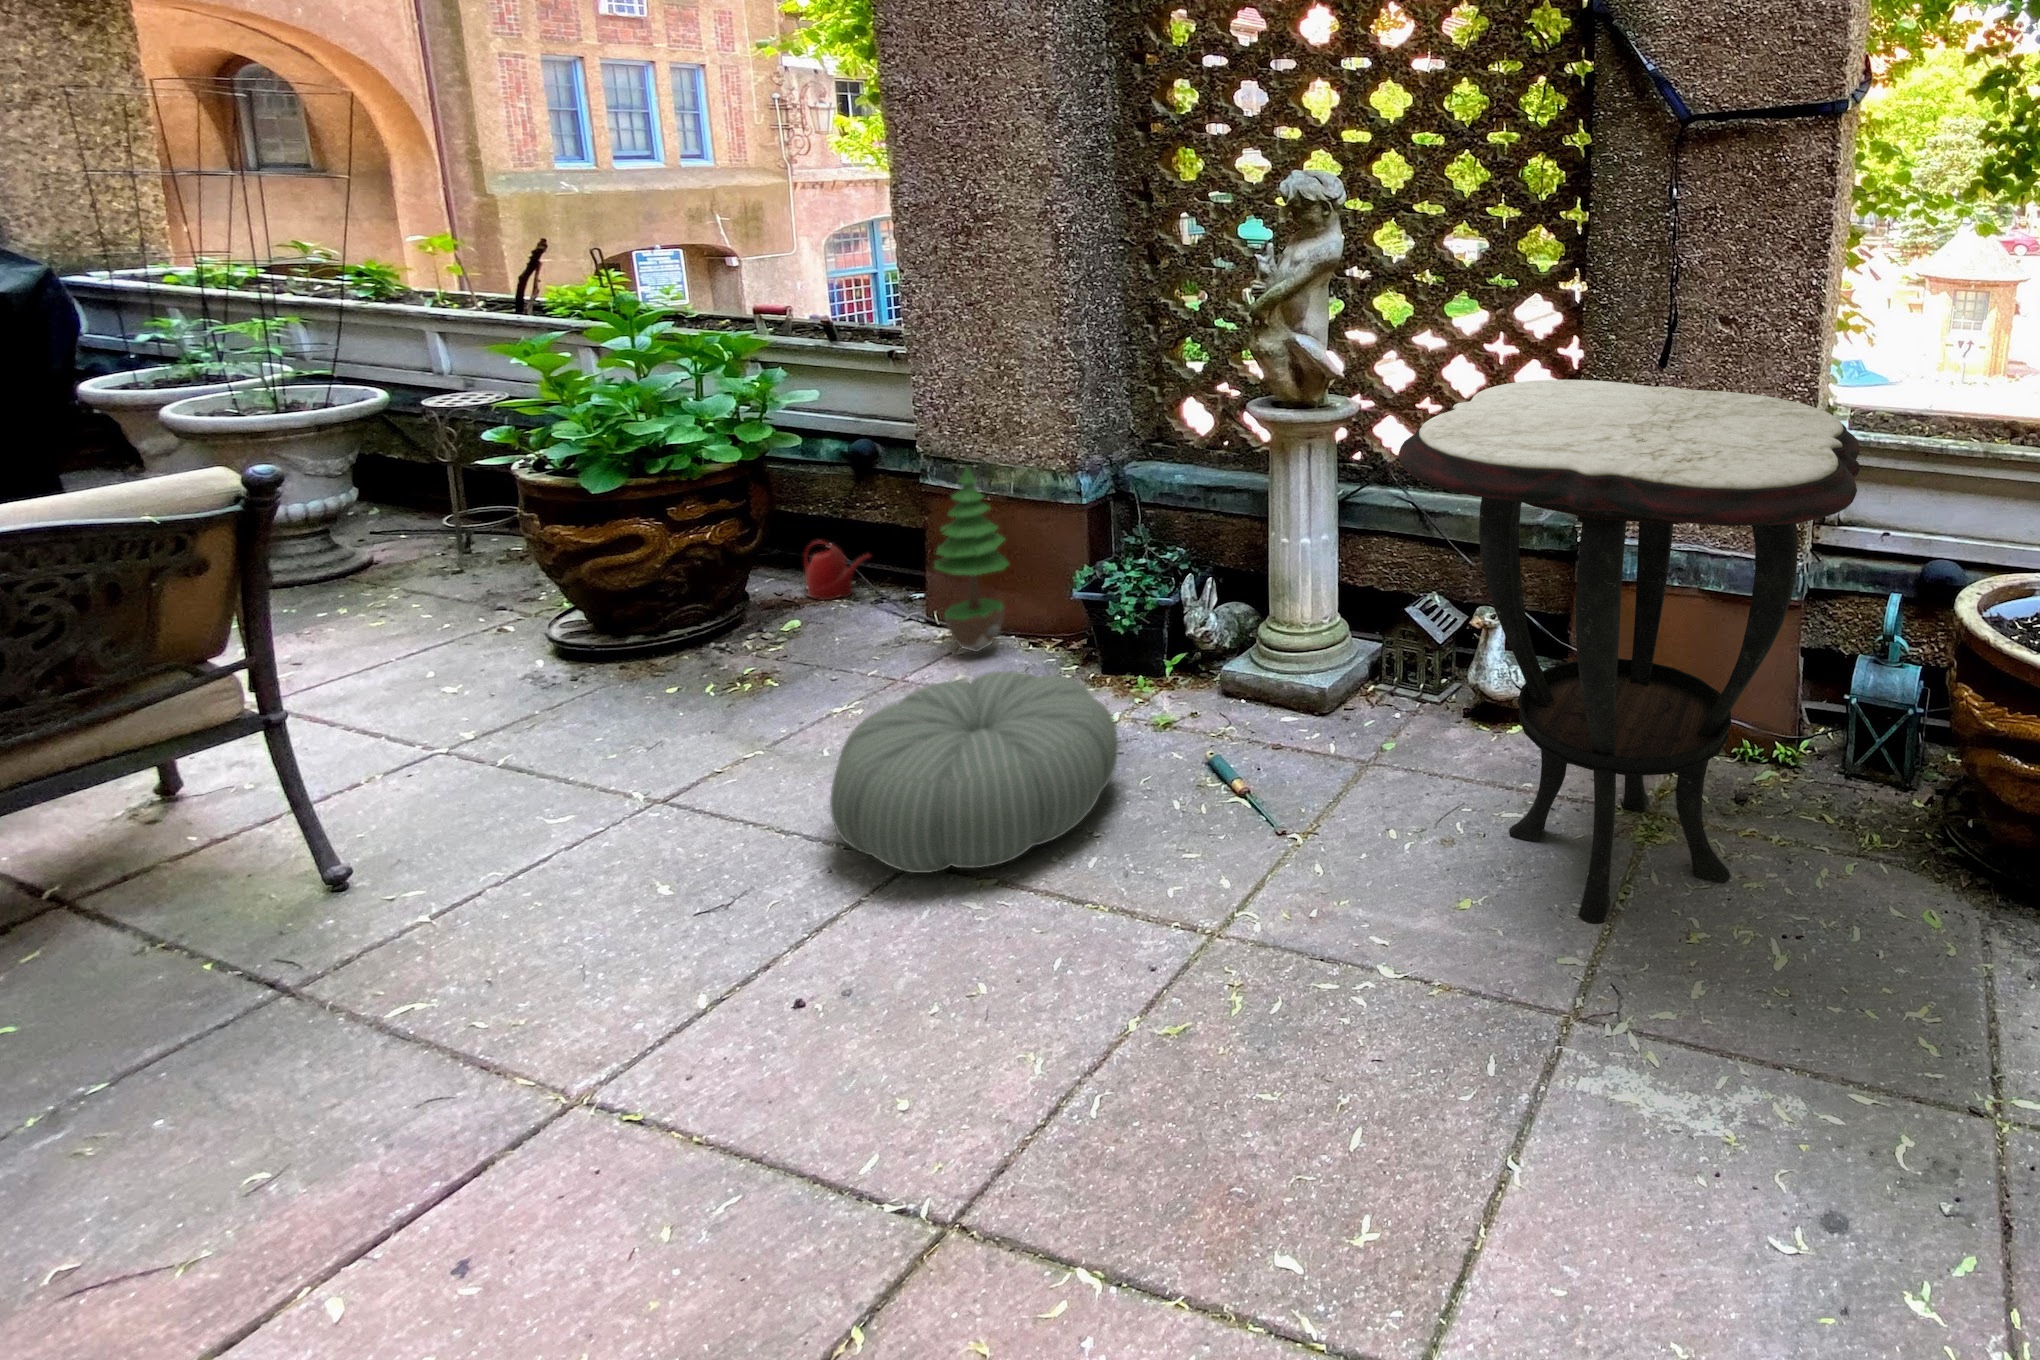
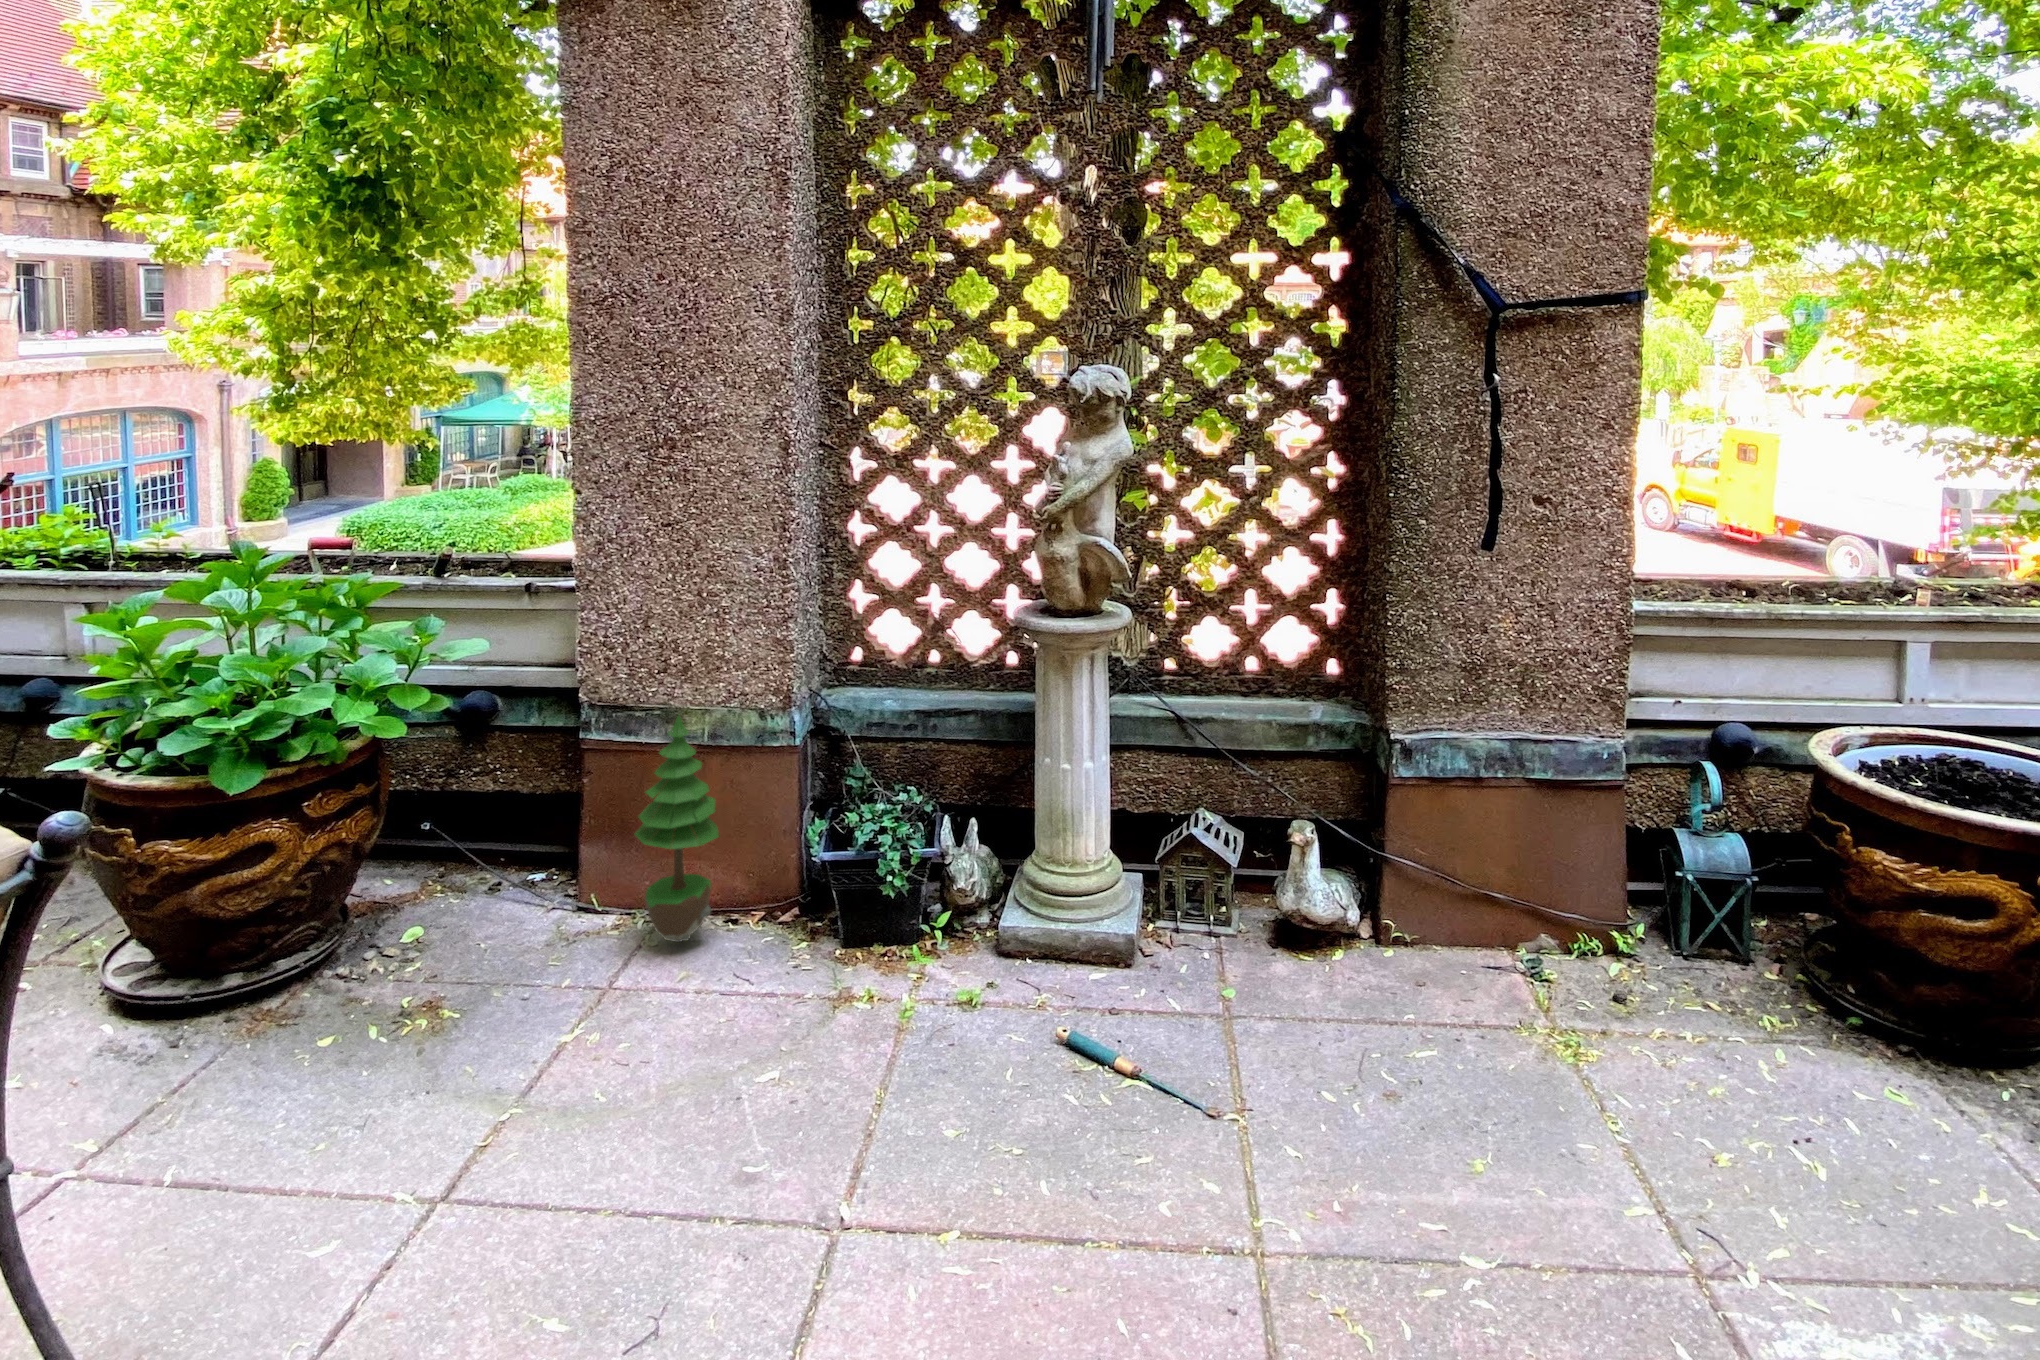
side table: present [1399,380,1860,923] -> none [1337,570,1874,1168]
watering can: present [804,541,870,600] -> none [399,823,495,899]
pouf: present [830,671,1118,873] -> none [699,960,1018,1245]

